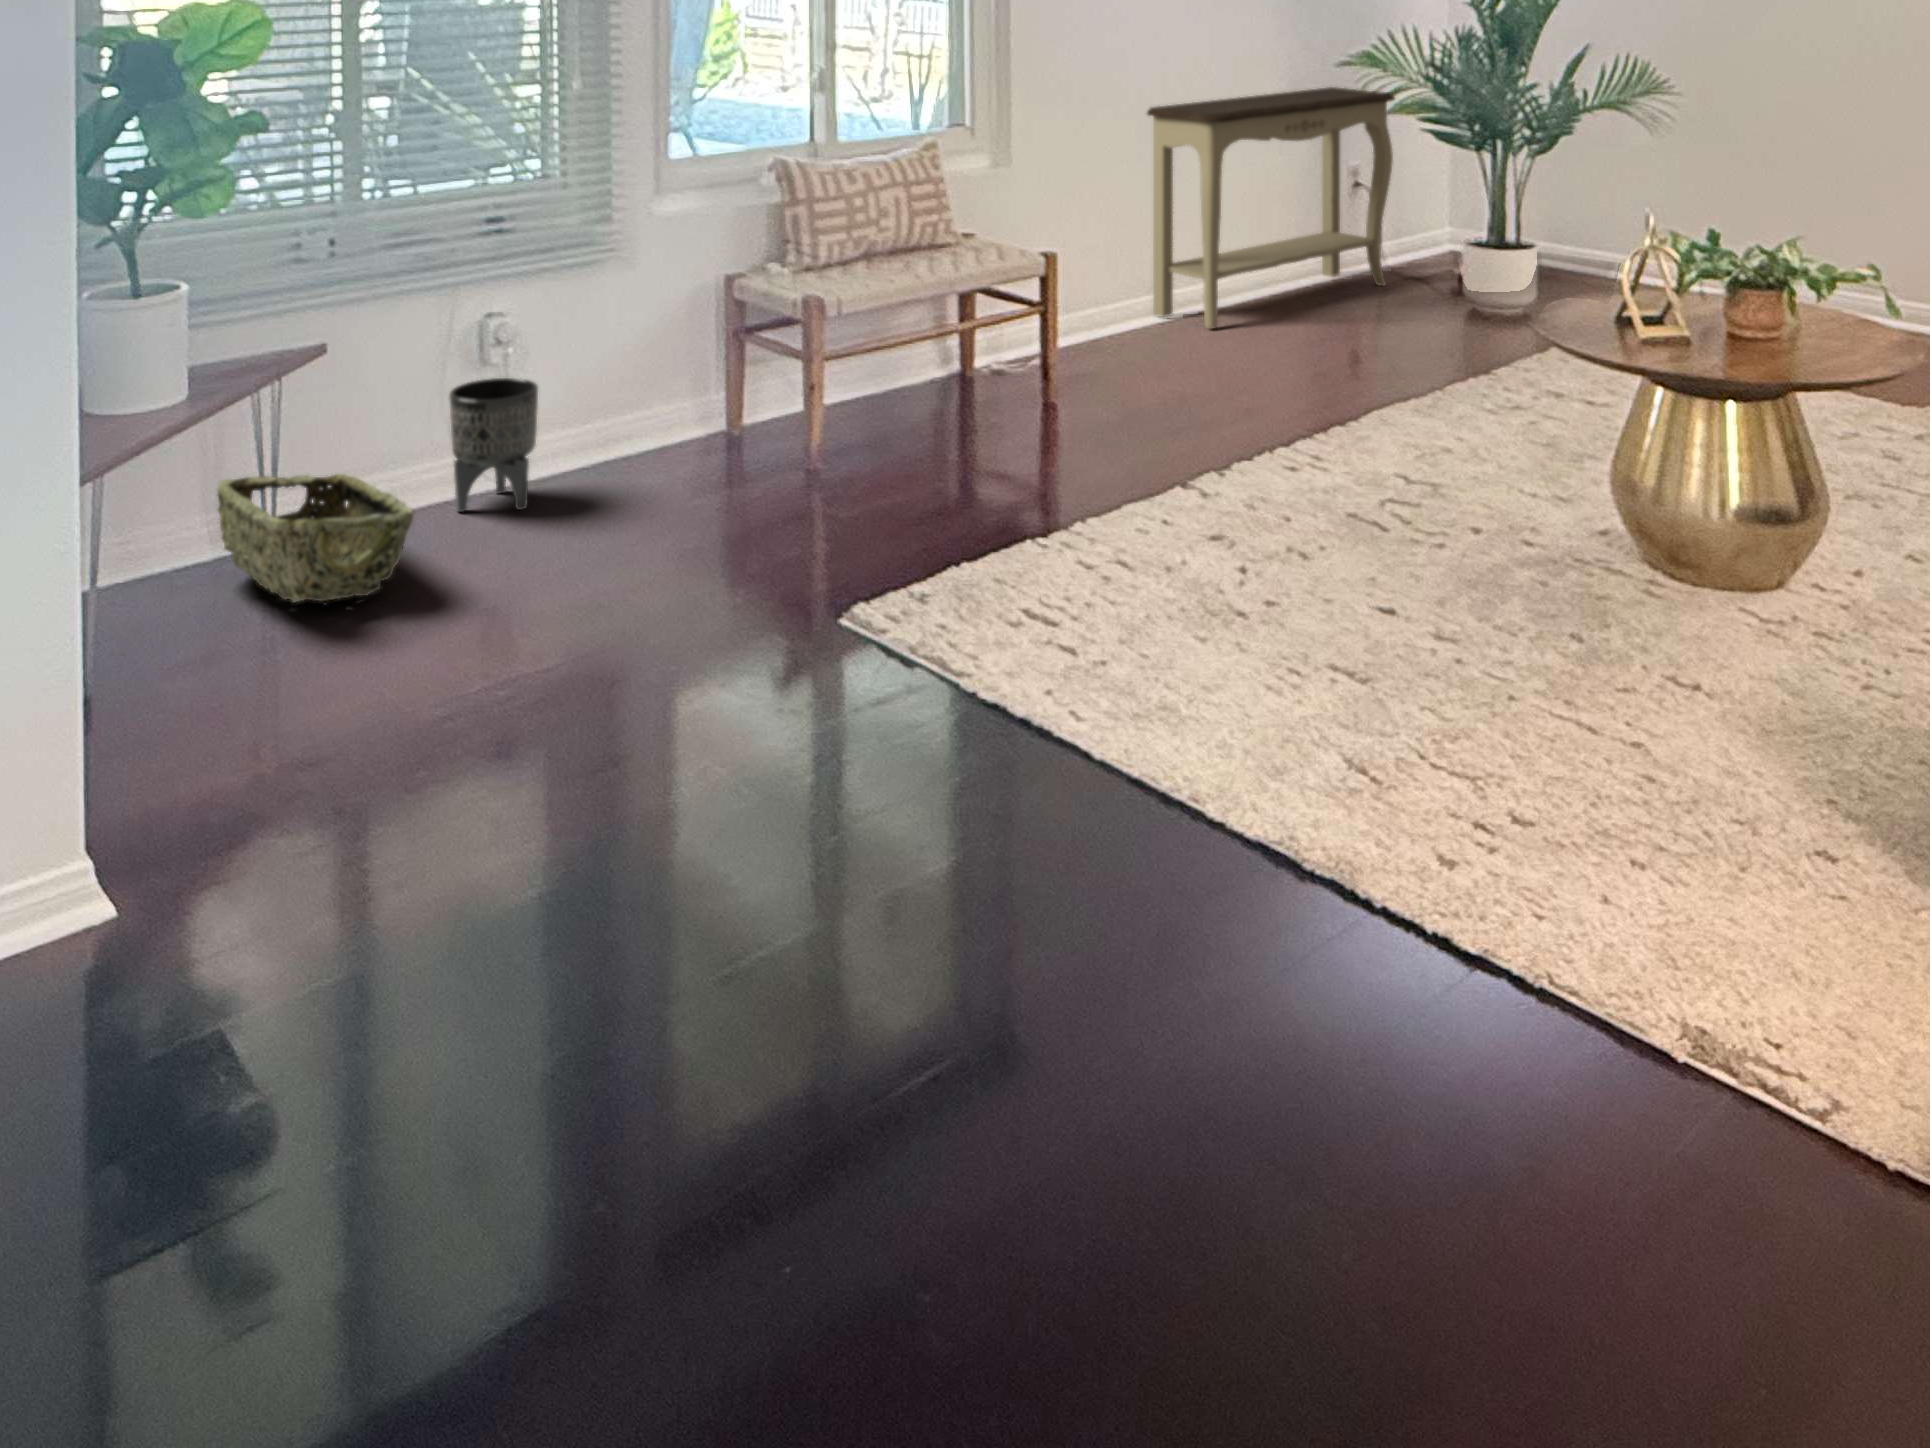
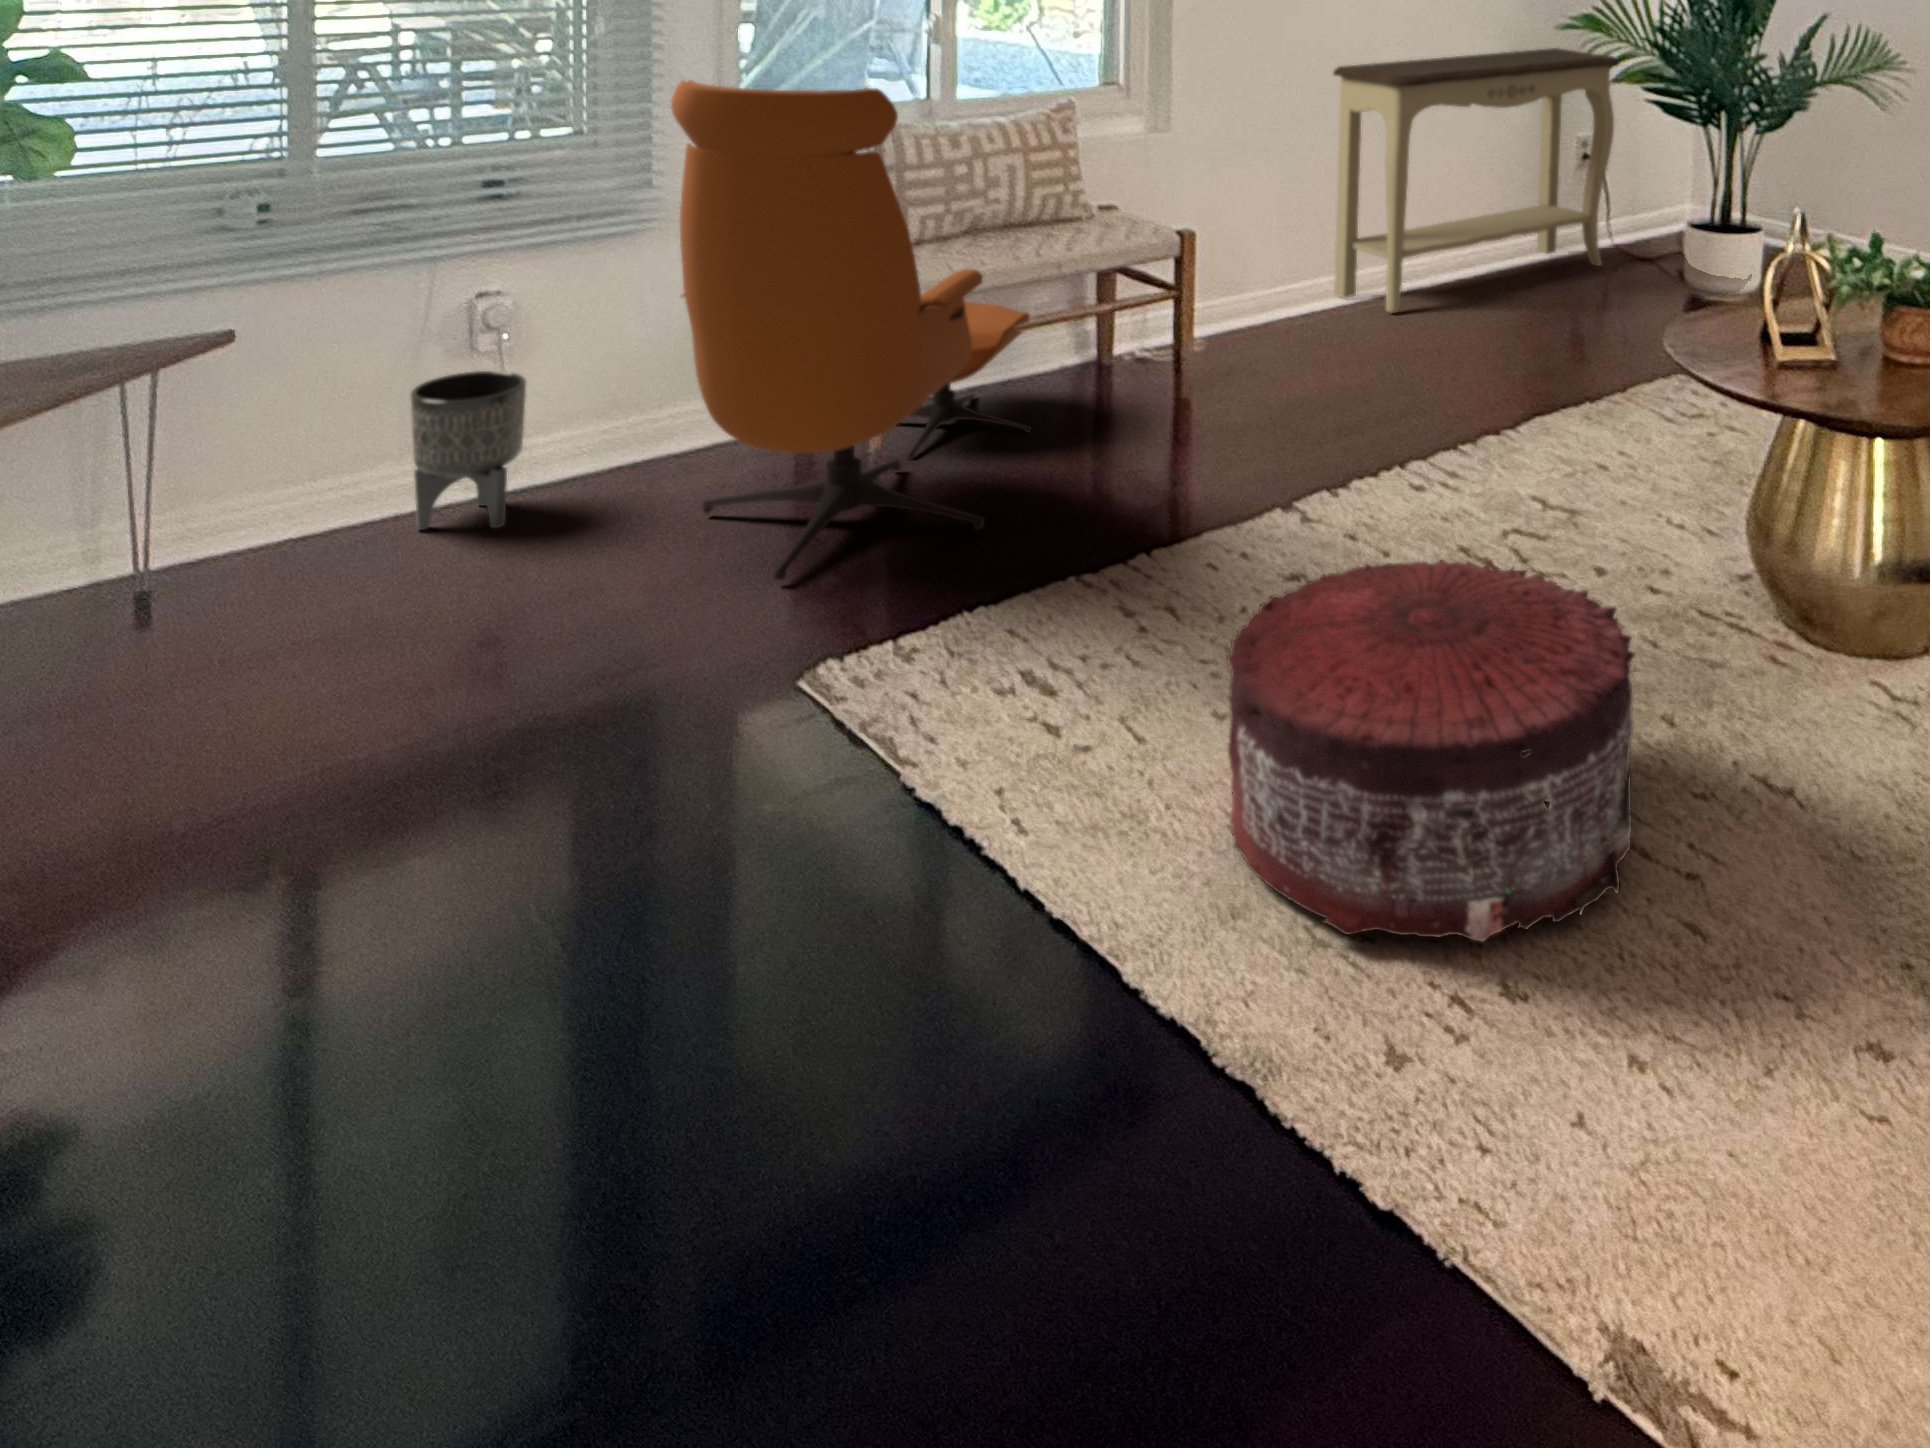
lounge chair: none [682,121,933,544] -> present [671,80,1031,580]
woven basket: present [218,474,414,602] -> none [69,488,309,656]
pouf: none [1224,498,1575,788] -> present [1227,560,1635,941]

